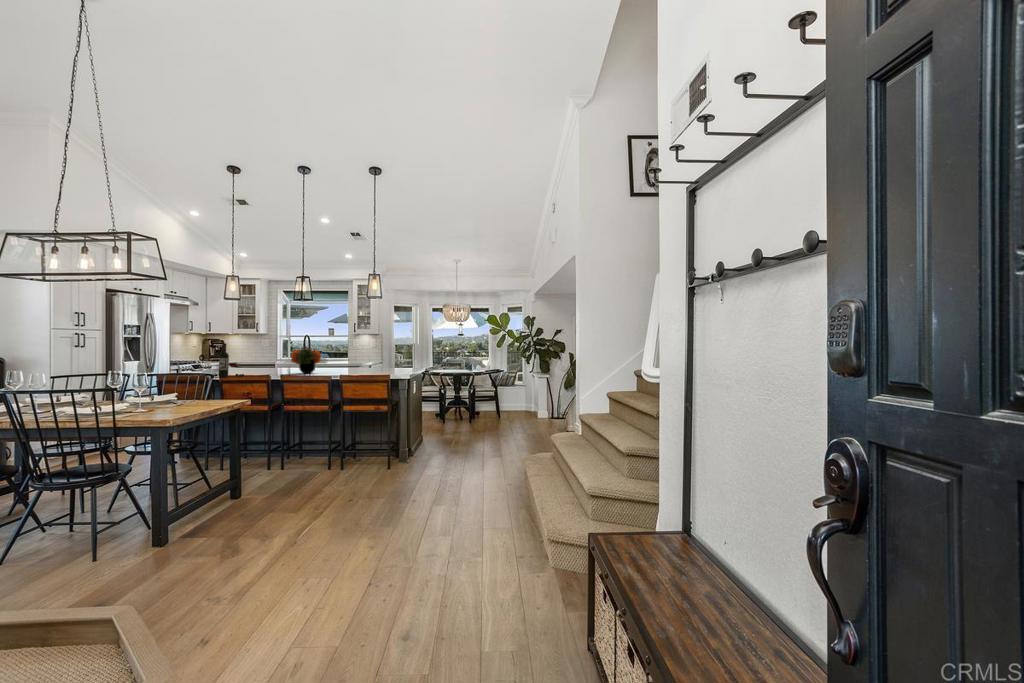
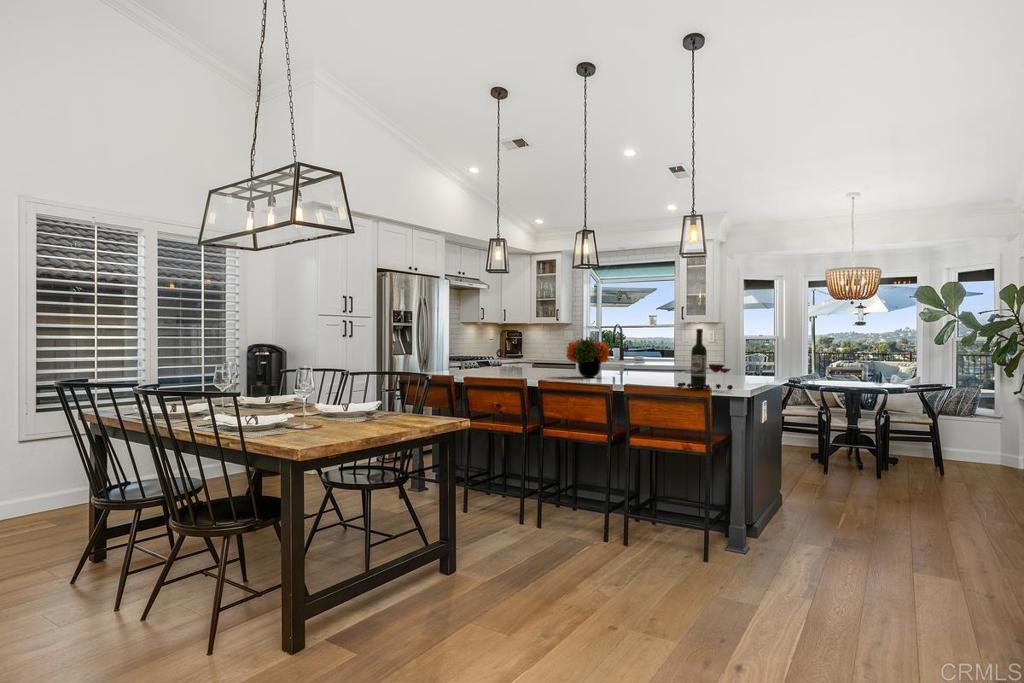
wine bottle: present [210,343,244,377] -> present [677,329,733,389]

